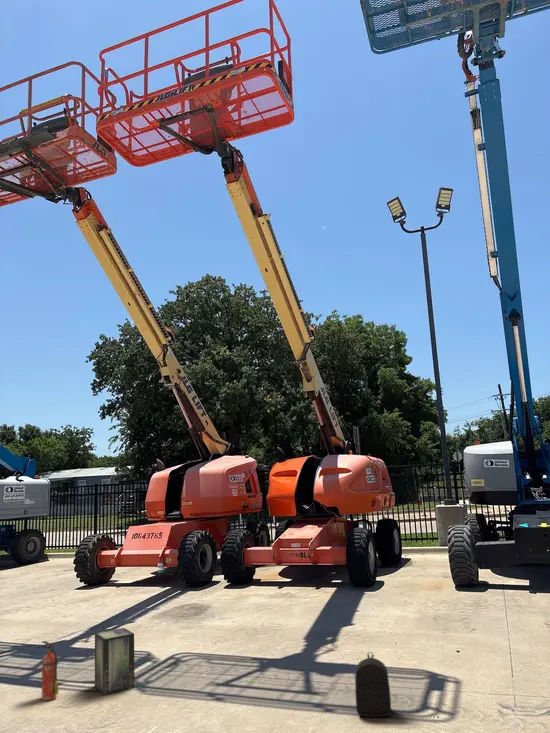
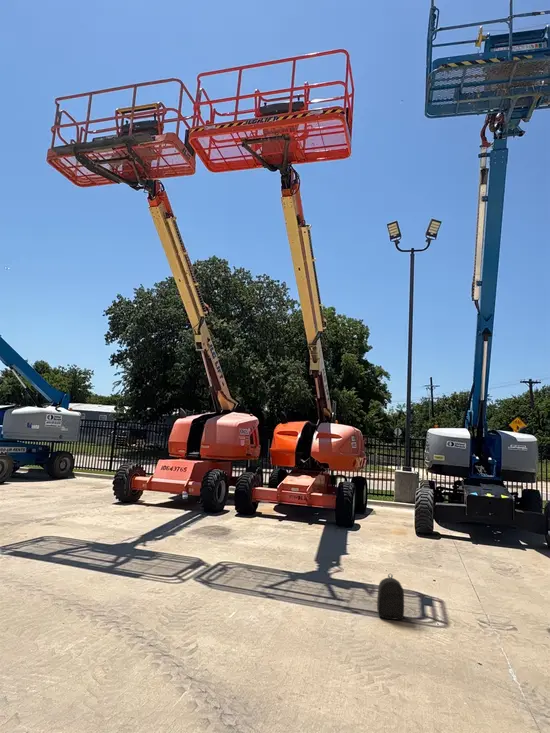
storage box: present [95,628,135,695] -> none [169,539,204,587]
fire extinguisher: present [42,641,59,700] -> none [131,543,146,587]

